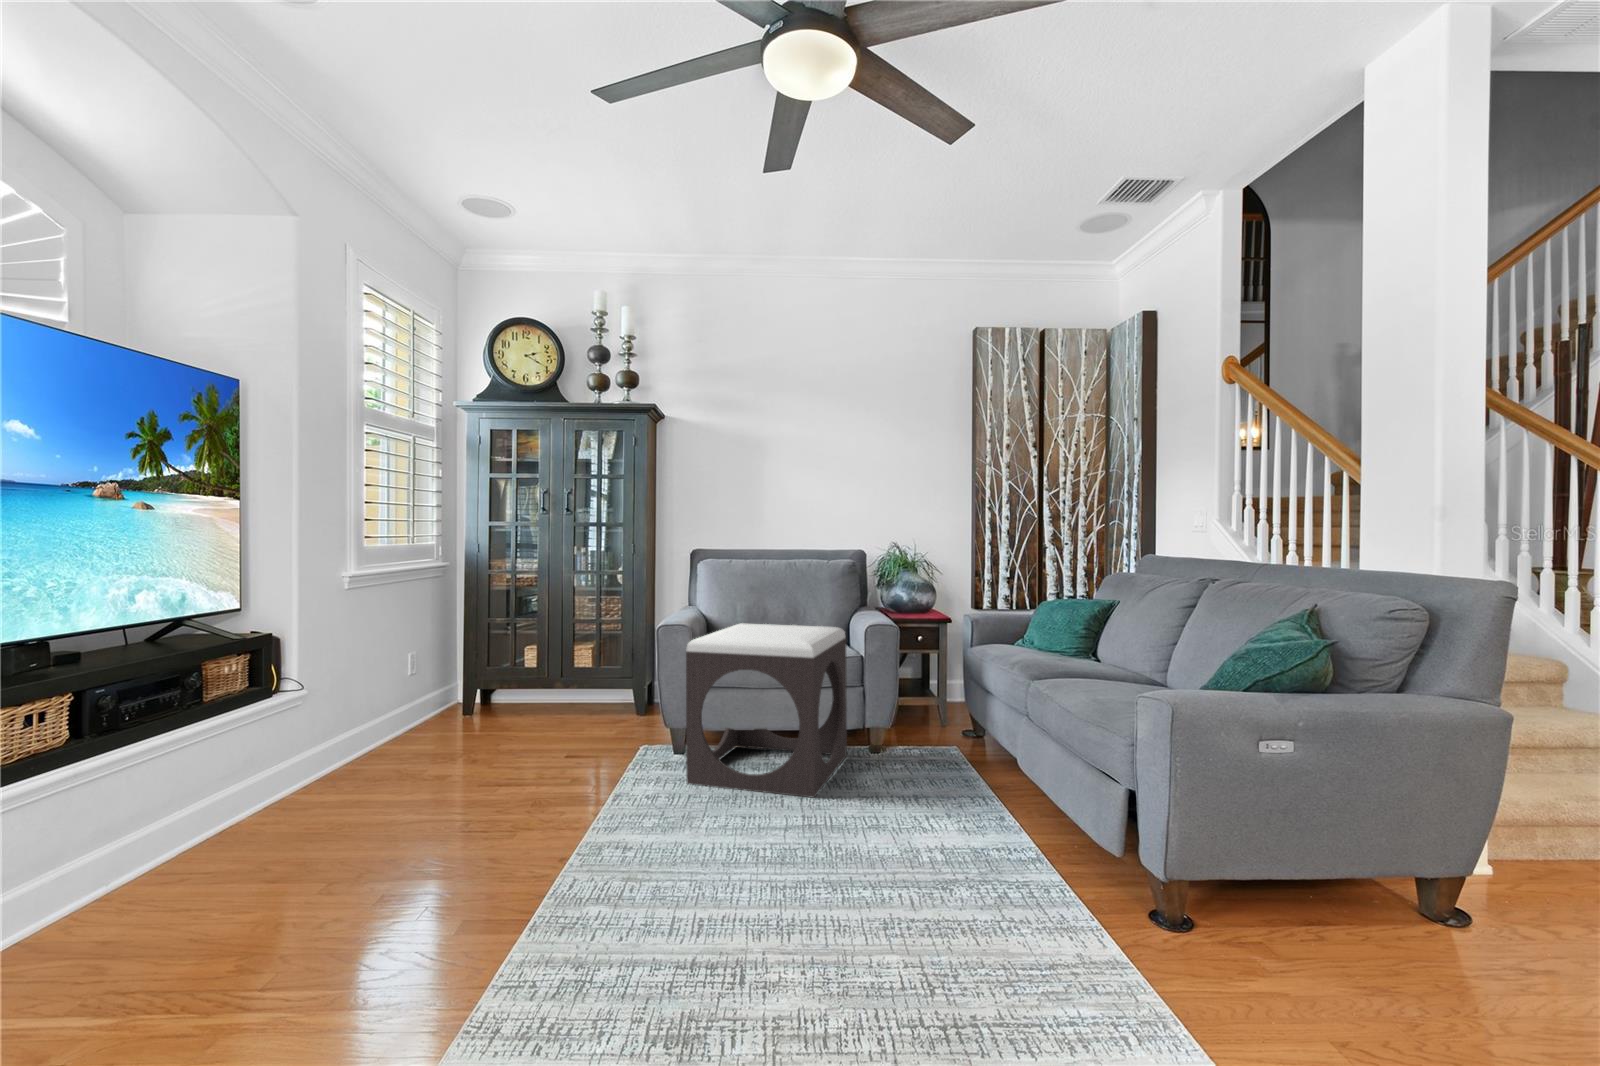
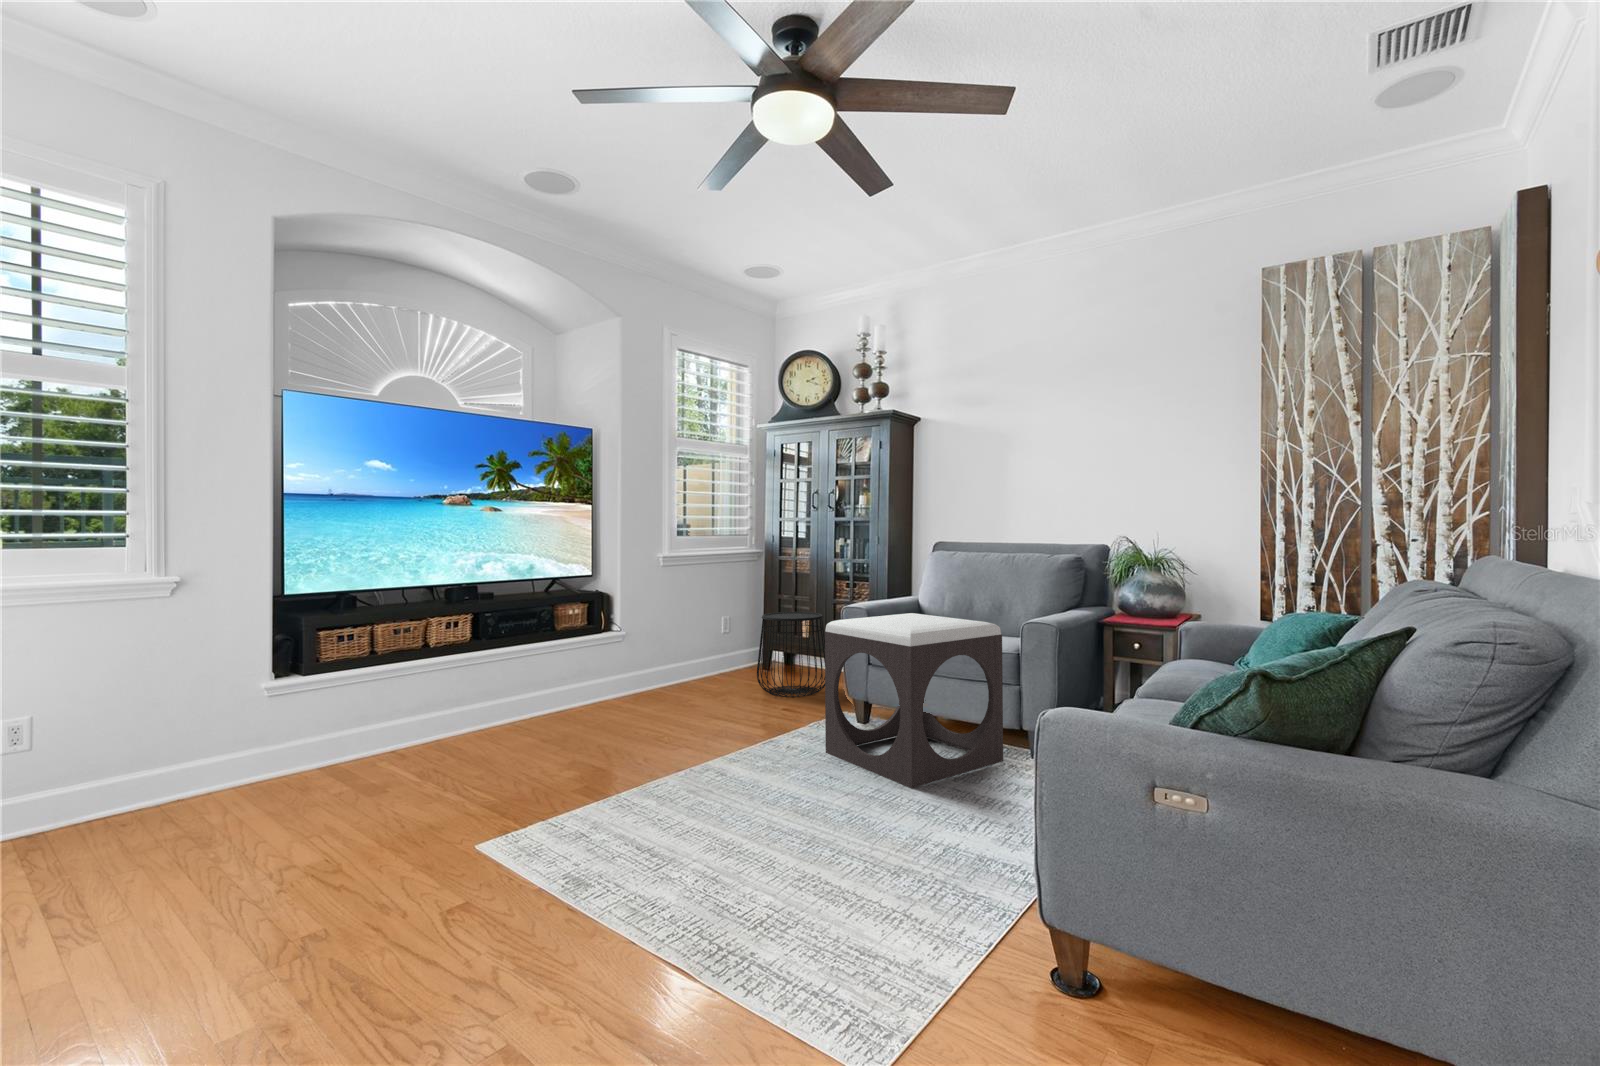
side table: none [499,631,589,734] -> present [757,612,825,697]

